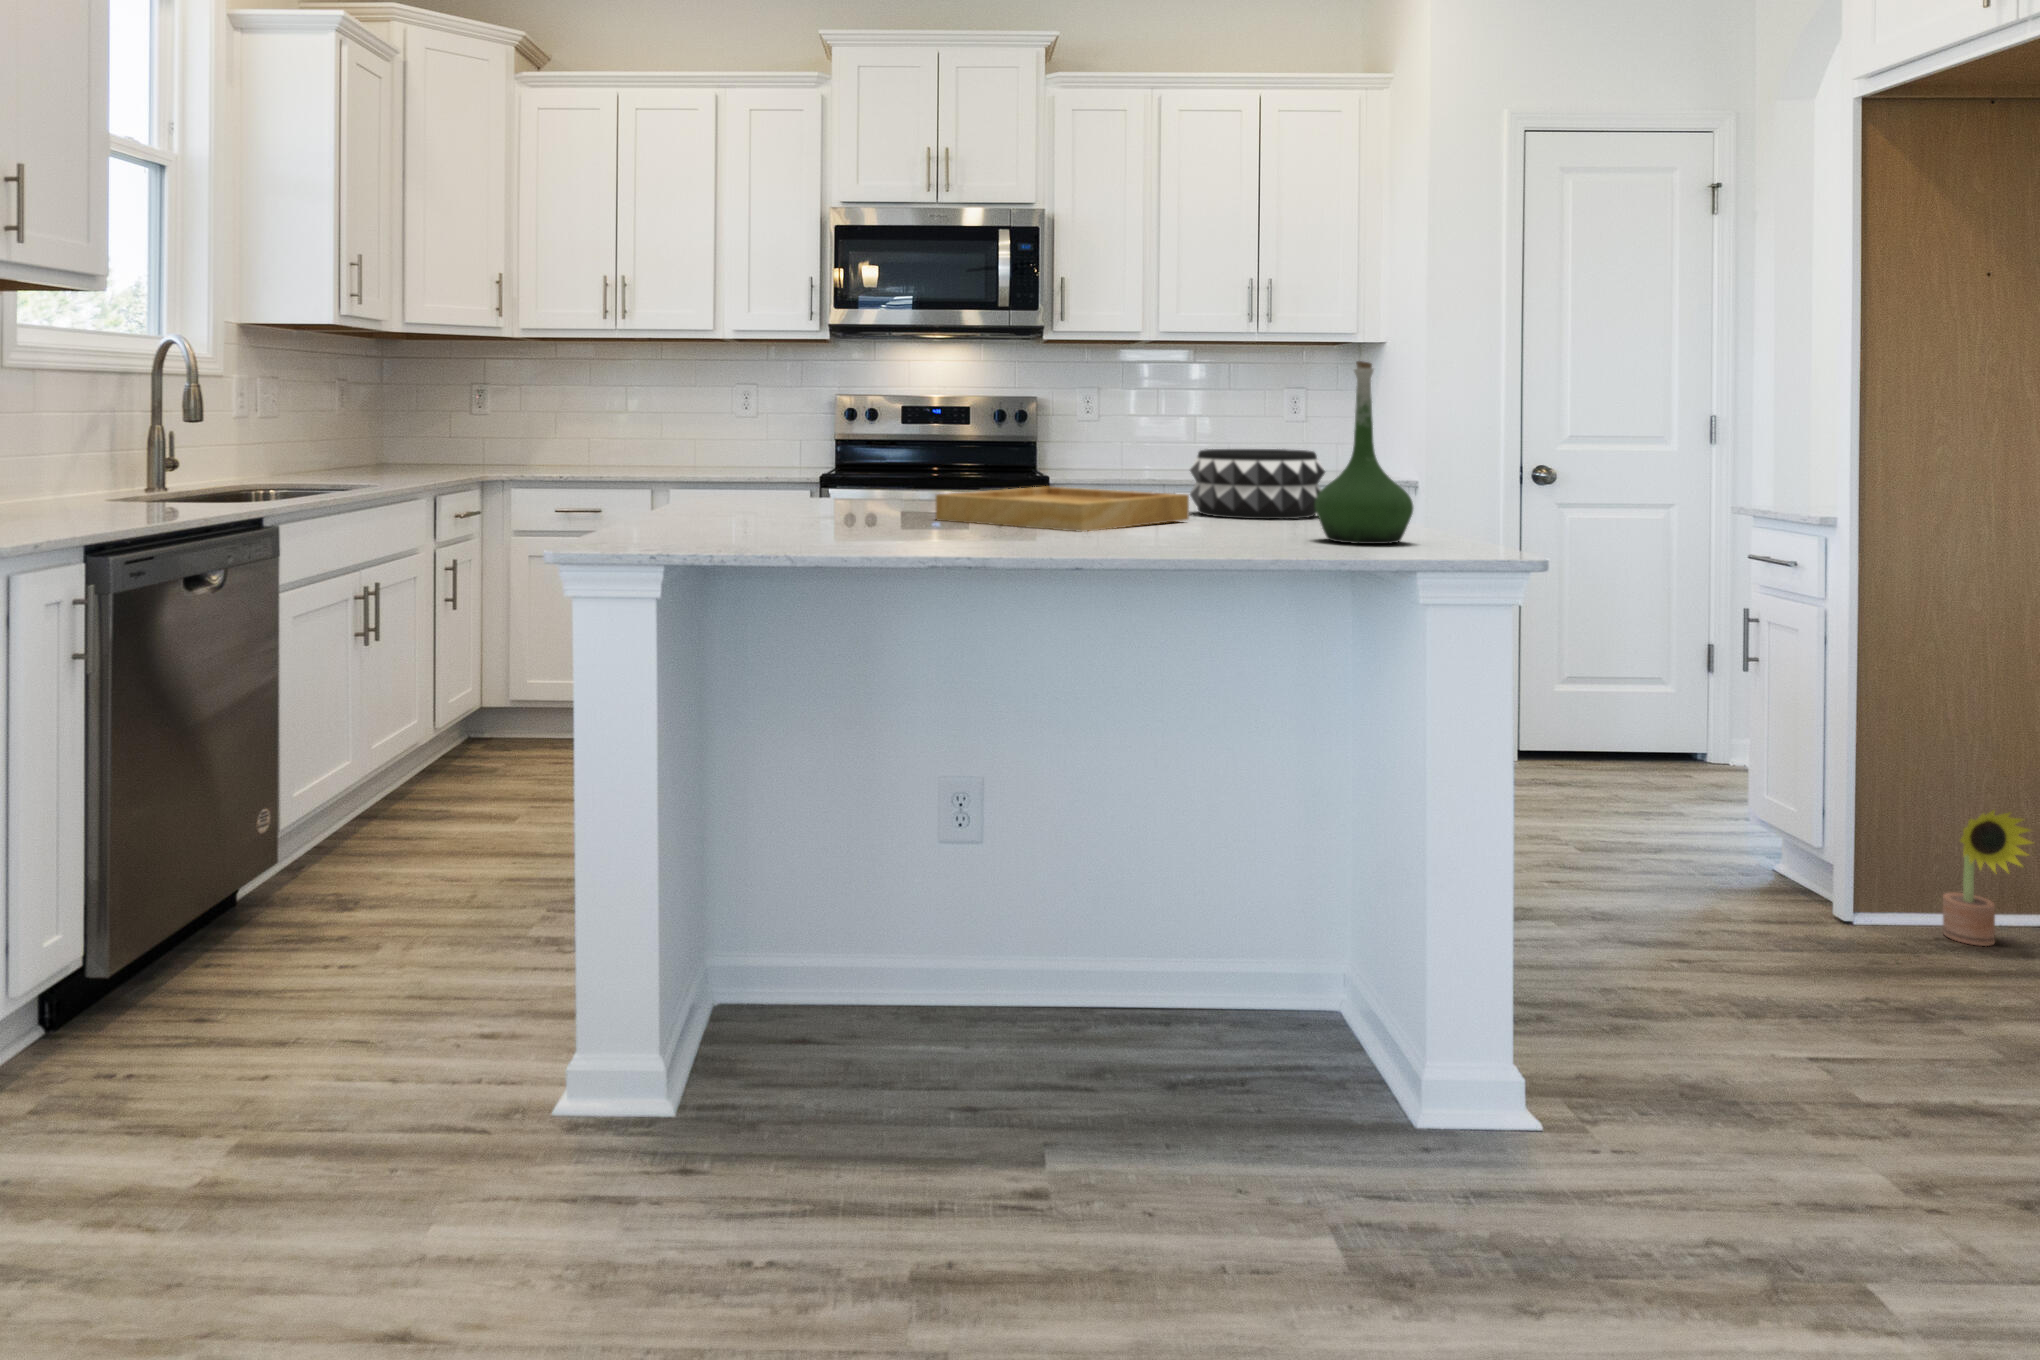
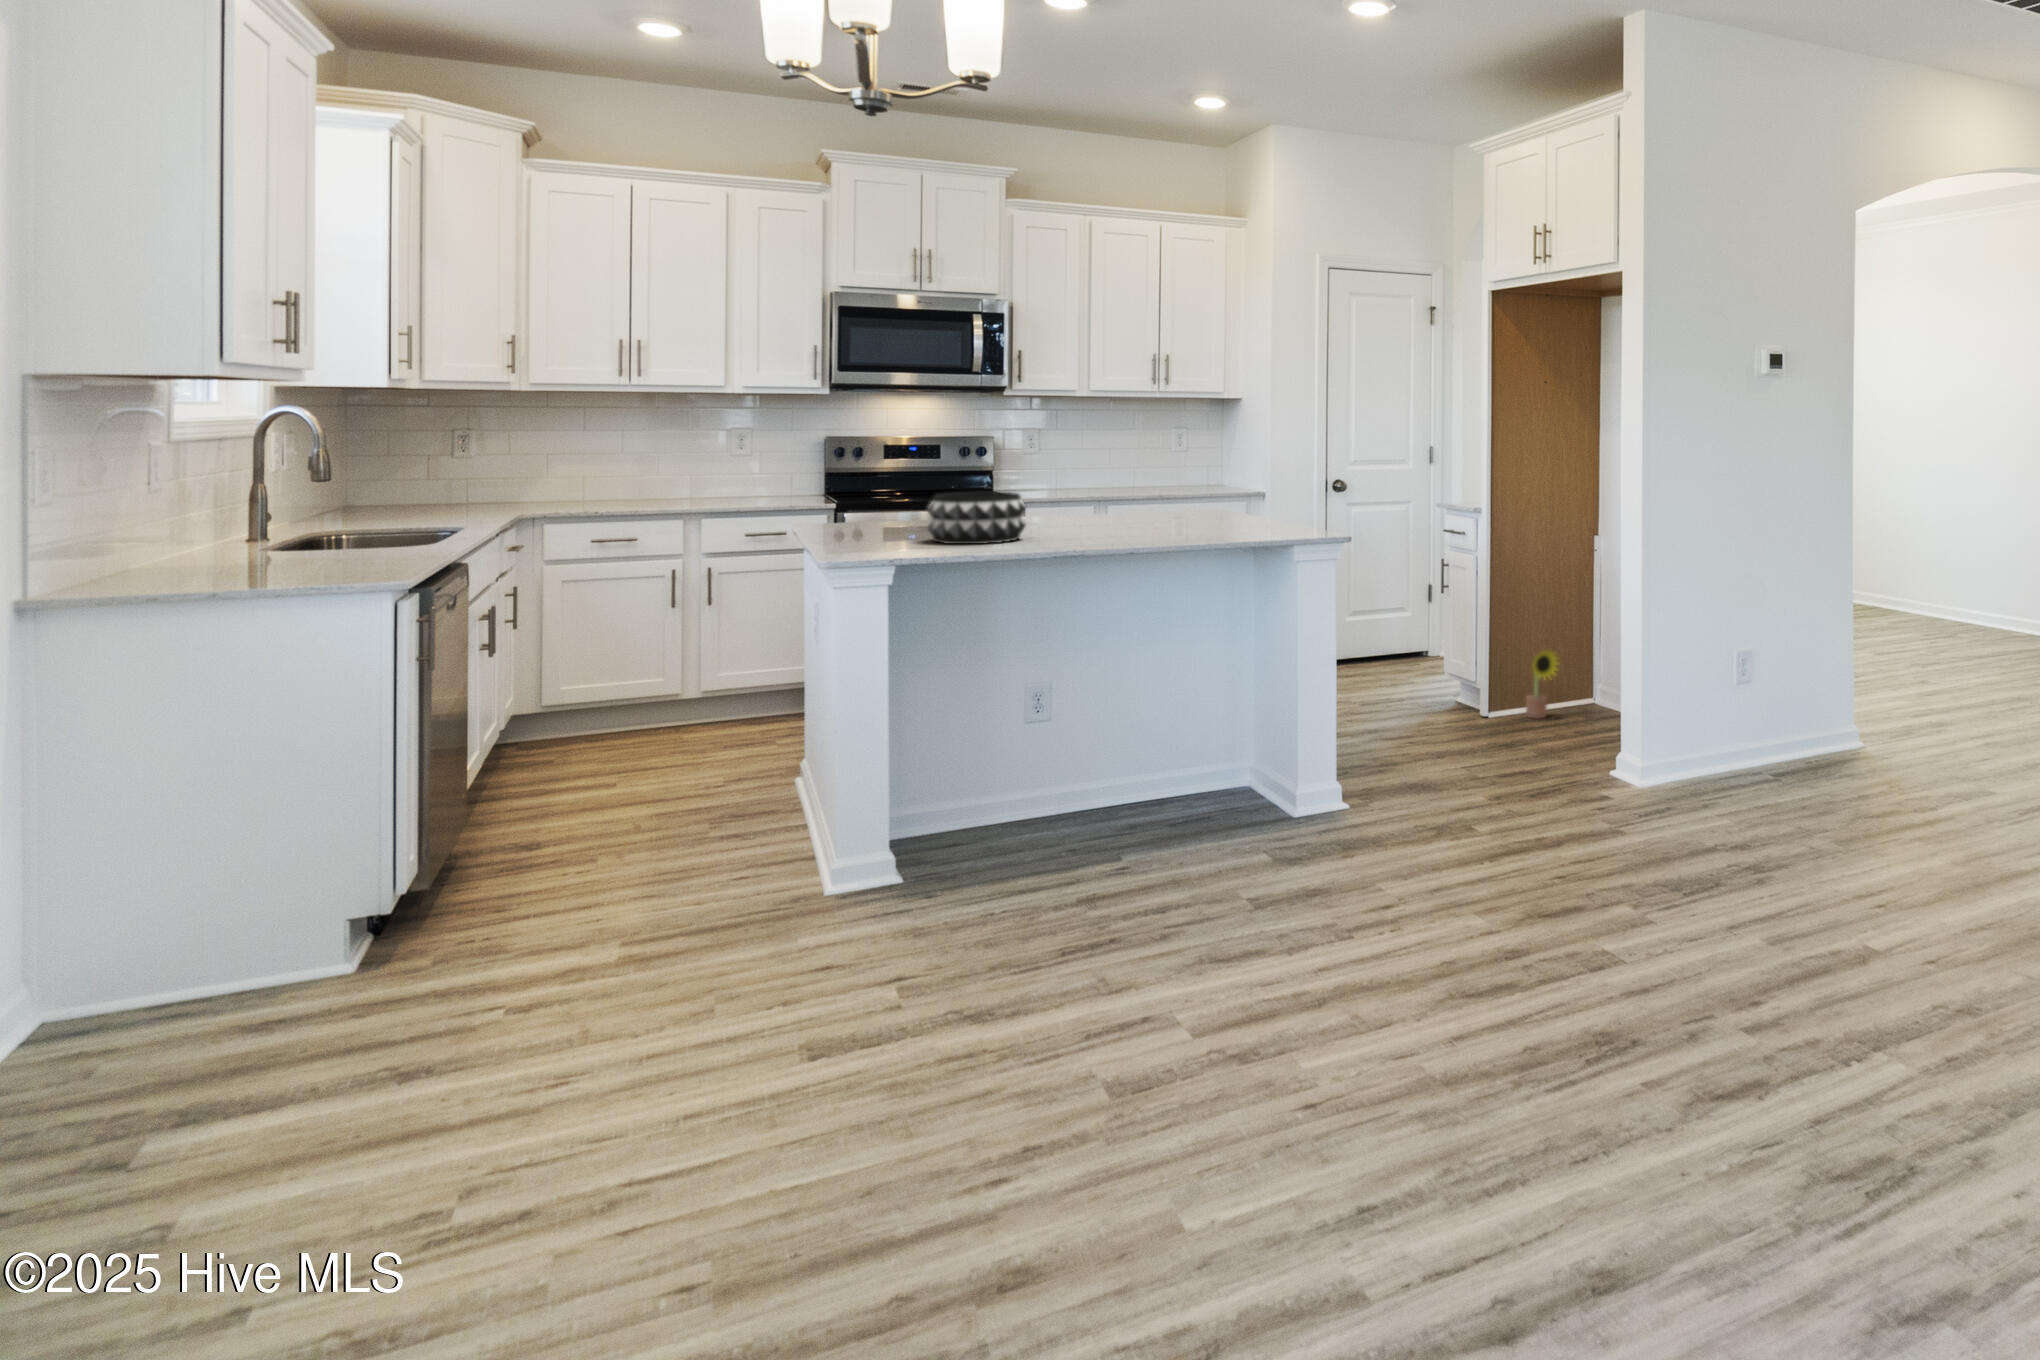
vase: present [1315,361,1413,544] -> none [1243,439,1291,533]
decorative bowl: present [1190,449,1325,519] -> present [927,492,1026,544]
tray: present [936,487,1189,532] -> none [1016,508,1164,535]

